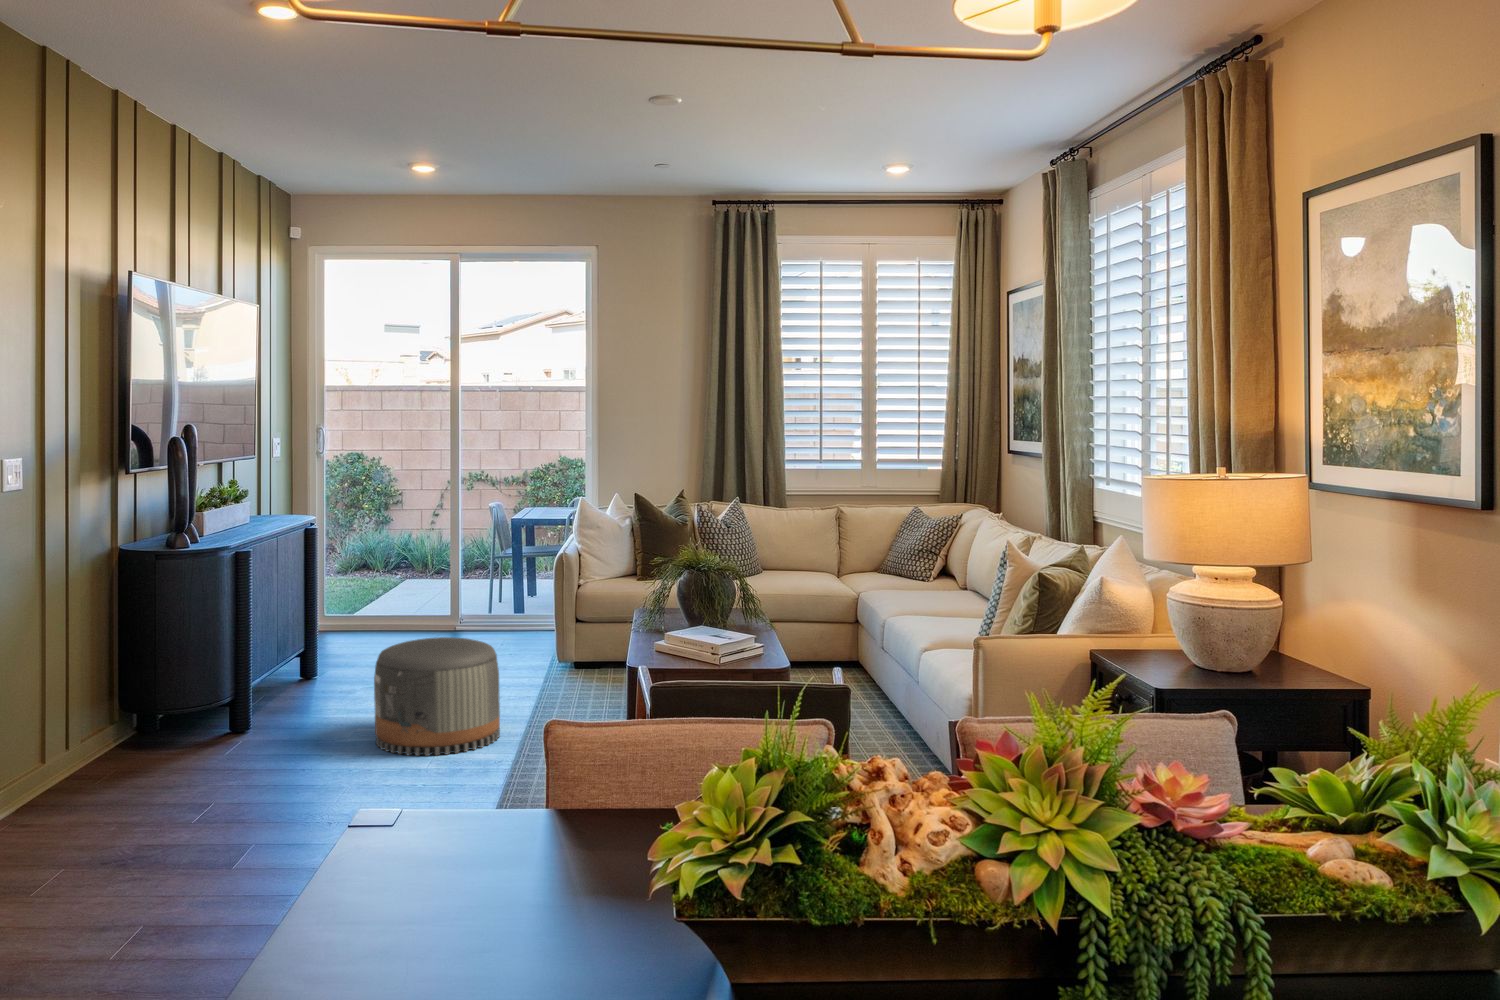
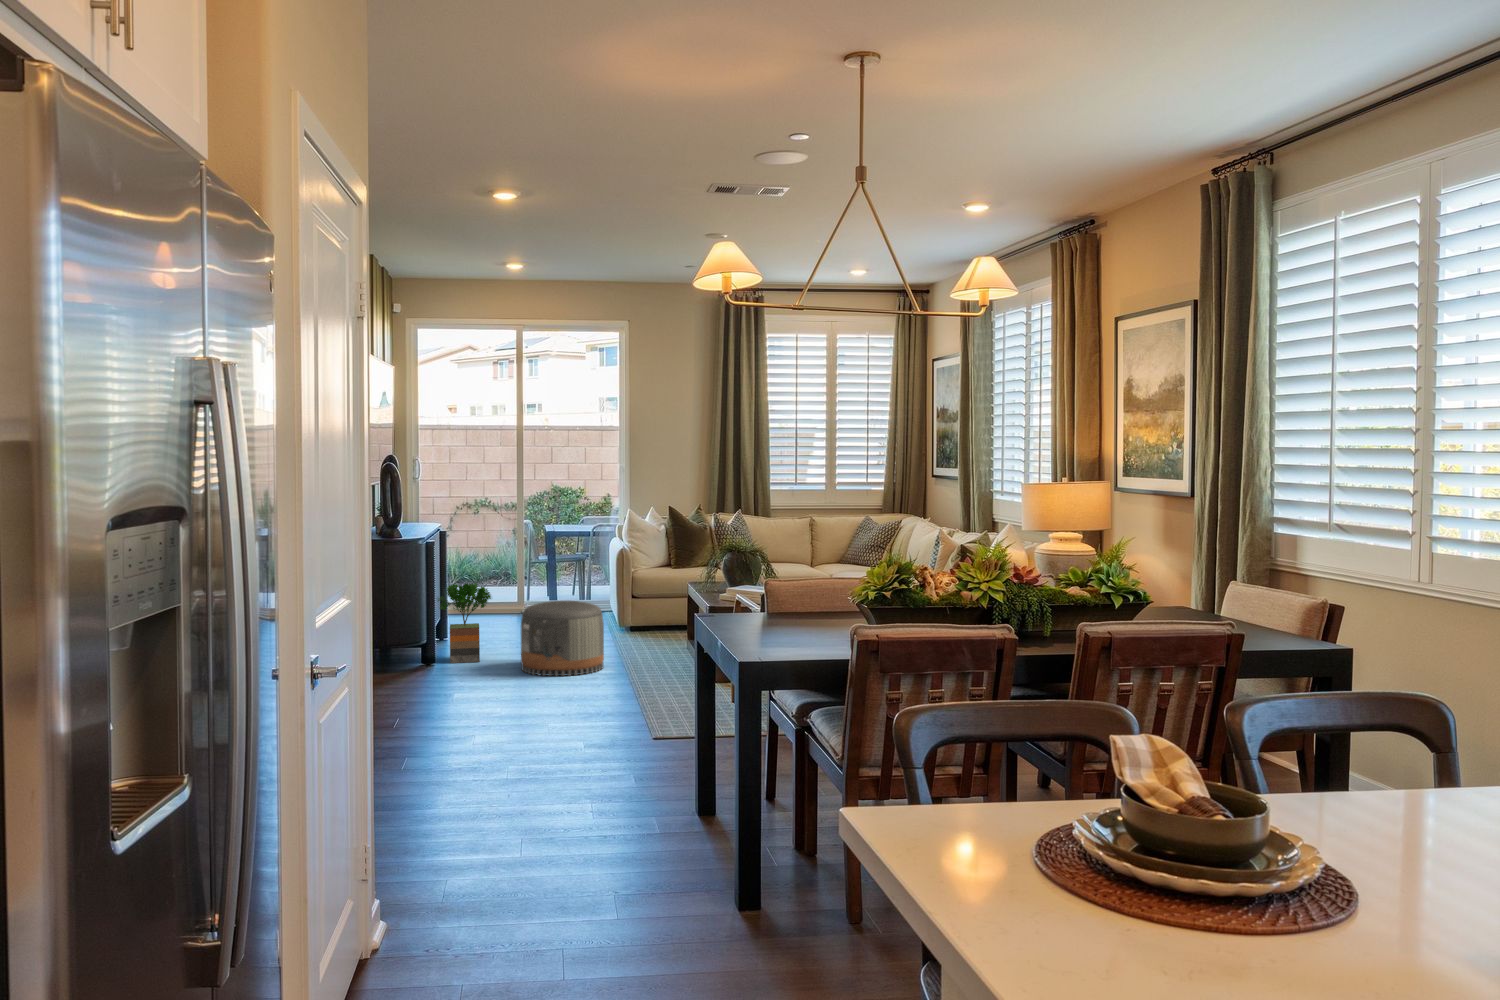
potted tree: none [269,606,357,723] -> present [438,583,491,663]

